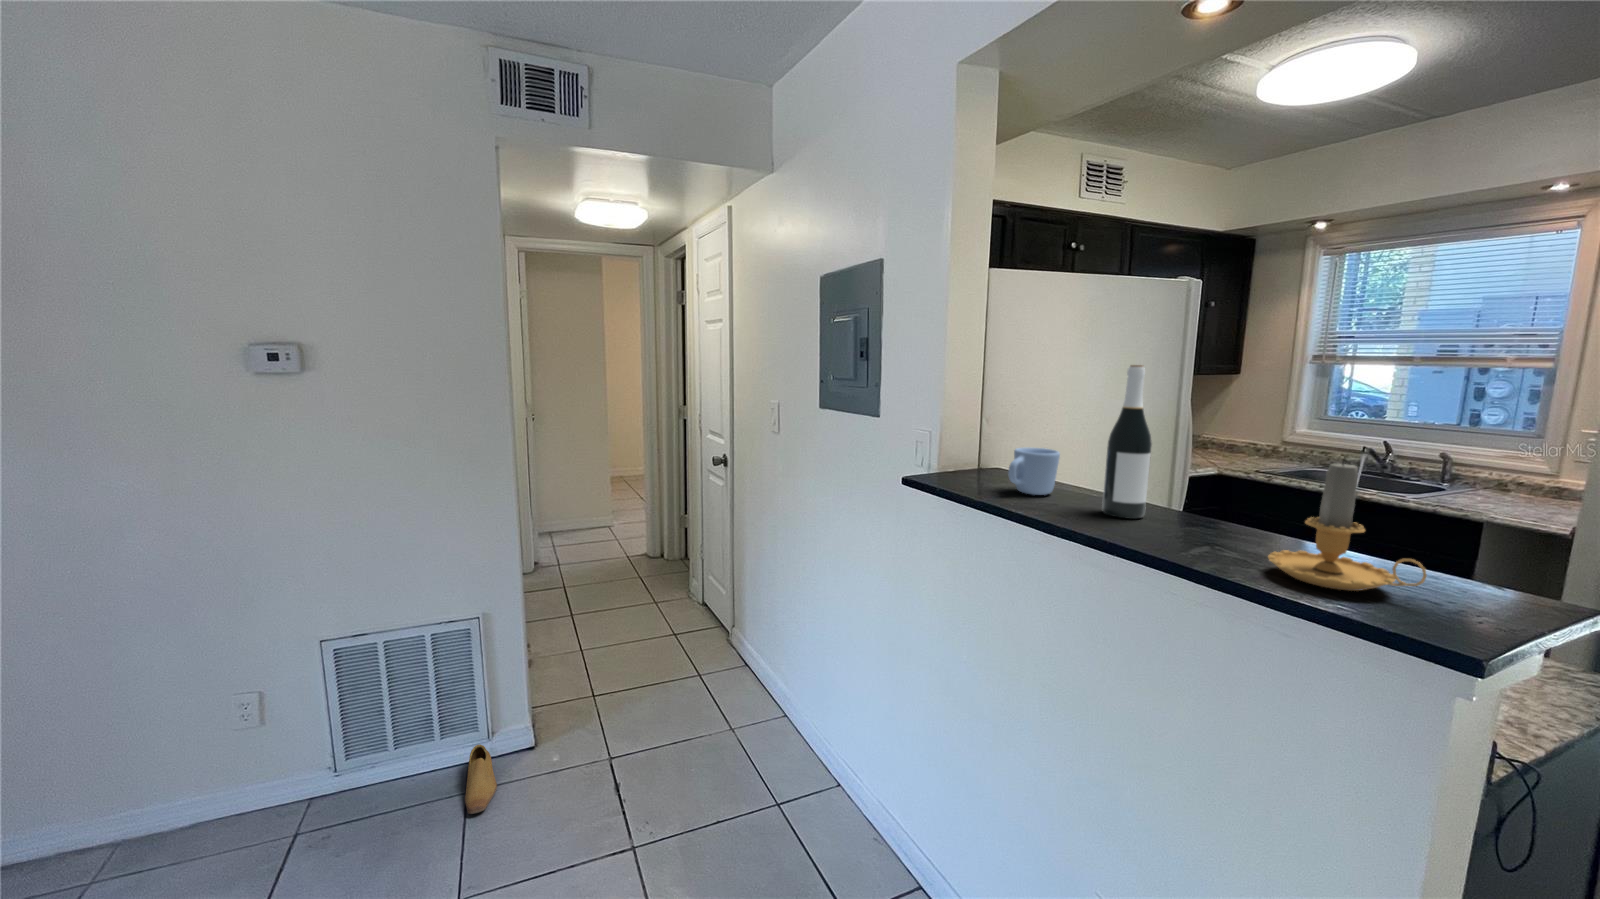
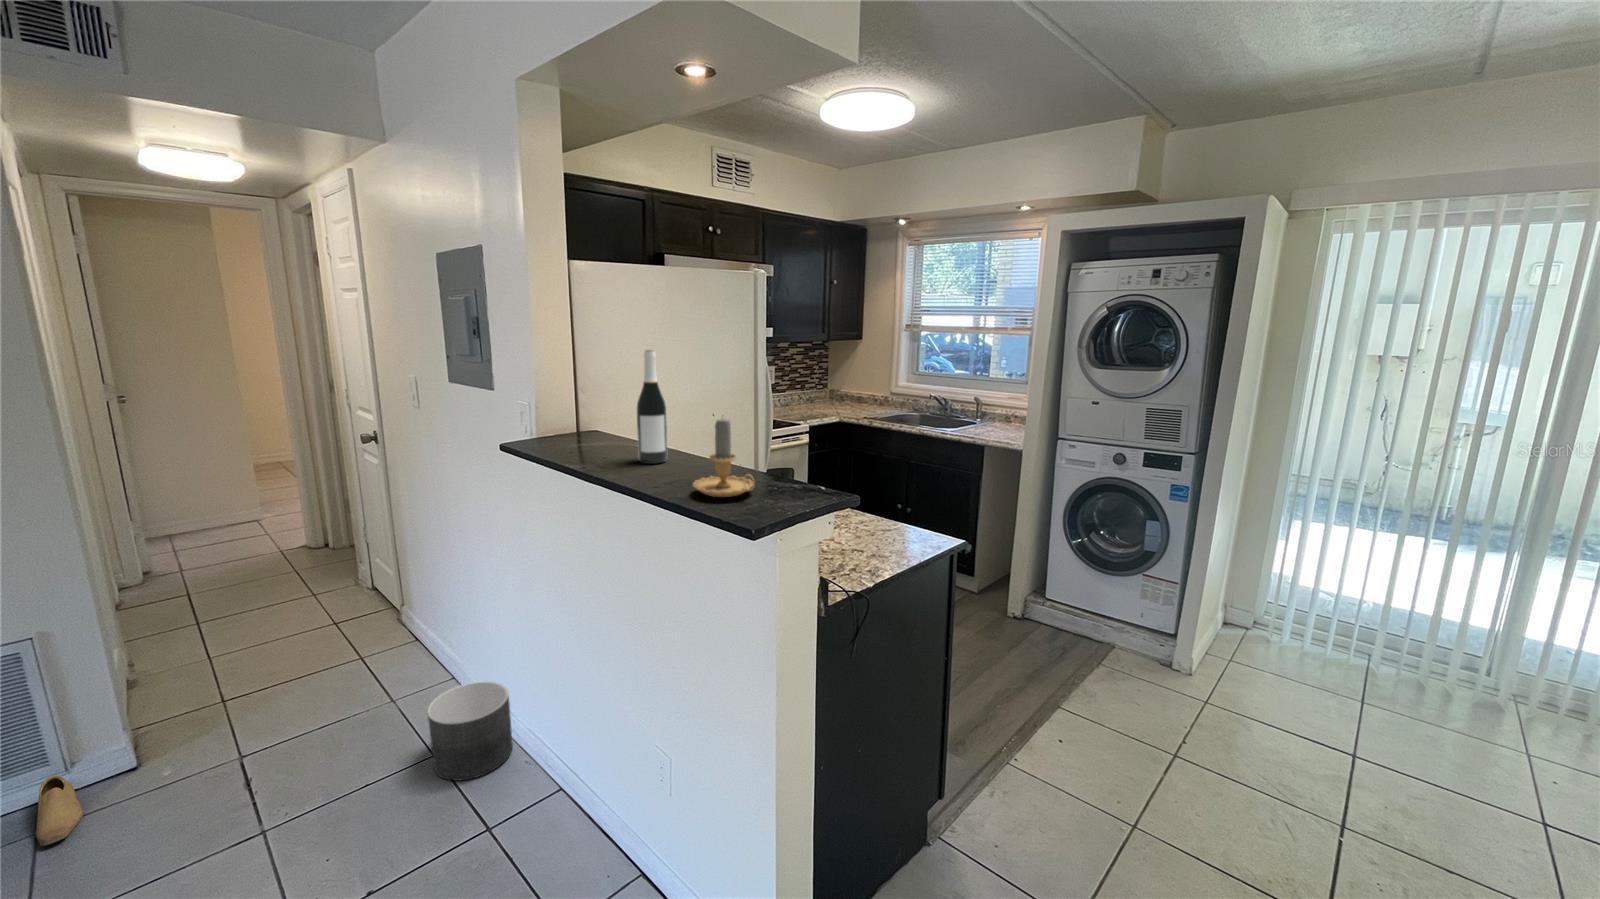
mug: present [1008,447,1060,495] -> none [578,413,621,451]
planter: none [781,733,862,850] -> present [428,681,513,781]

